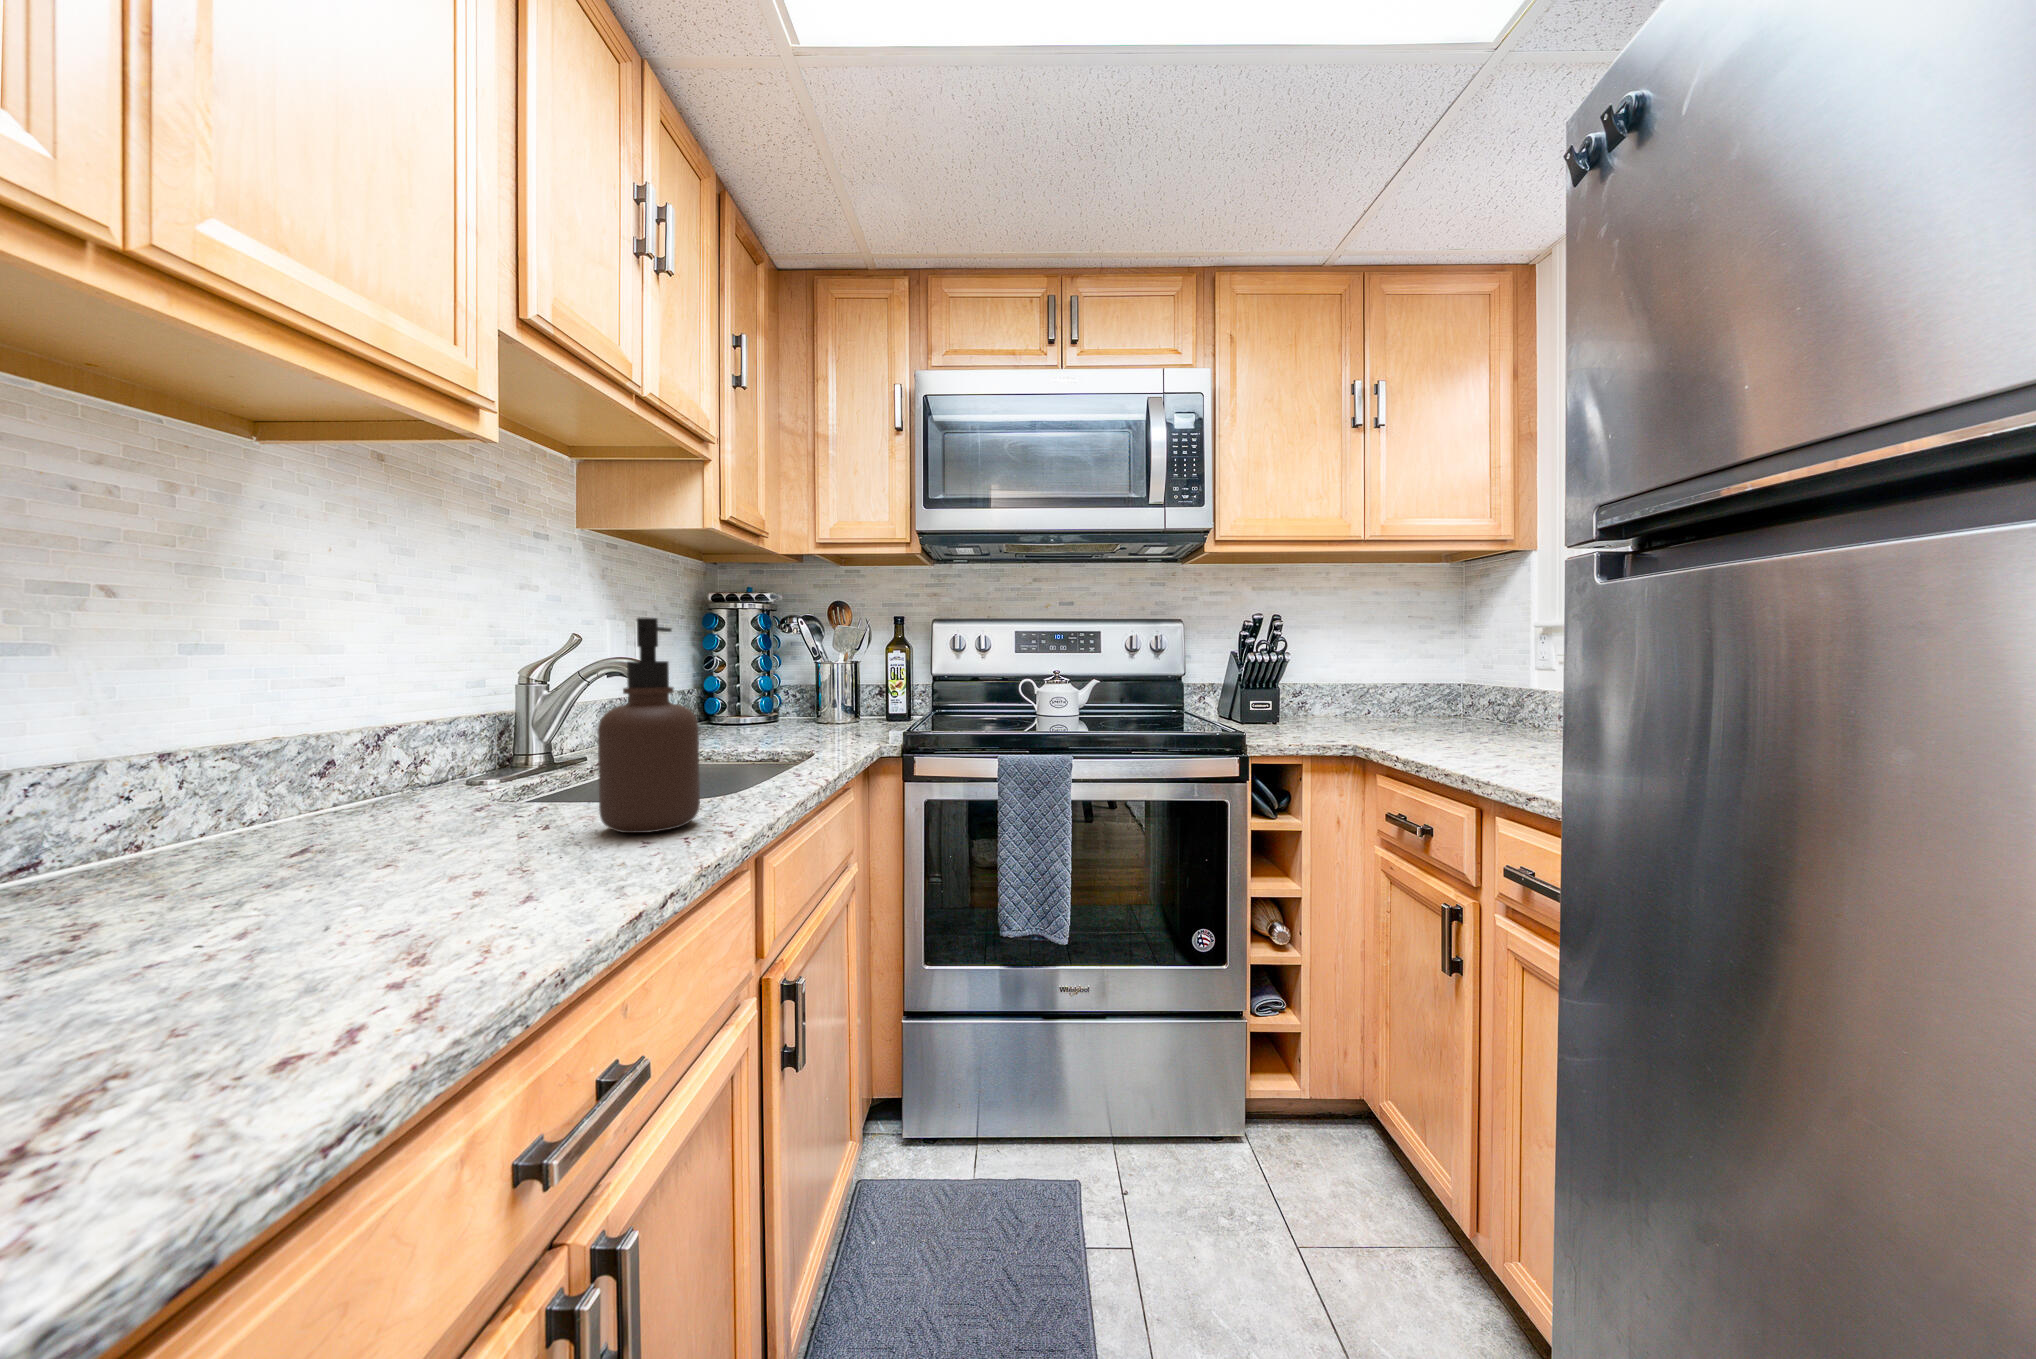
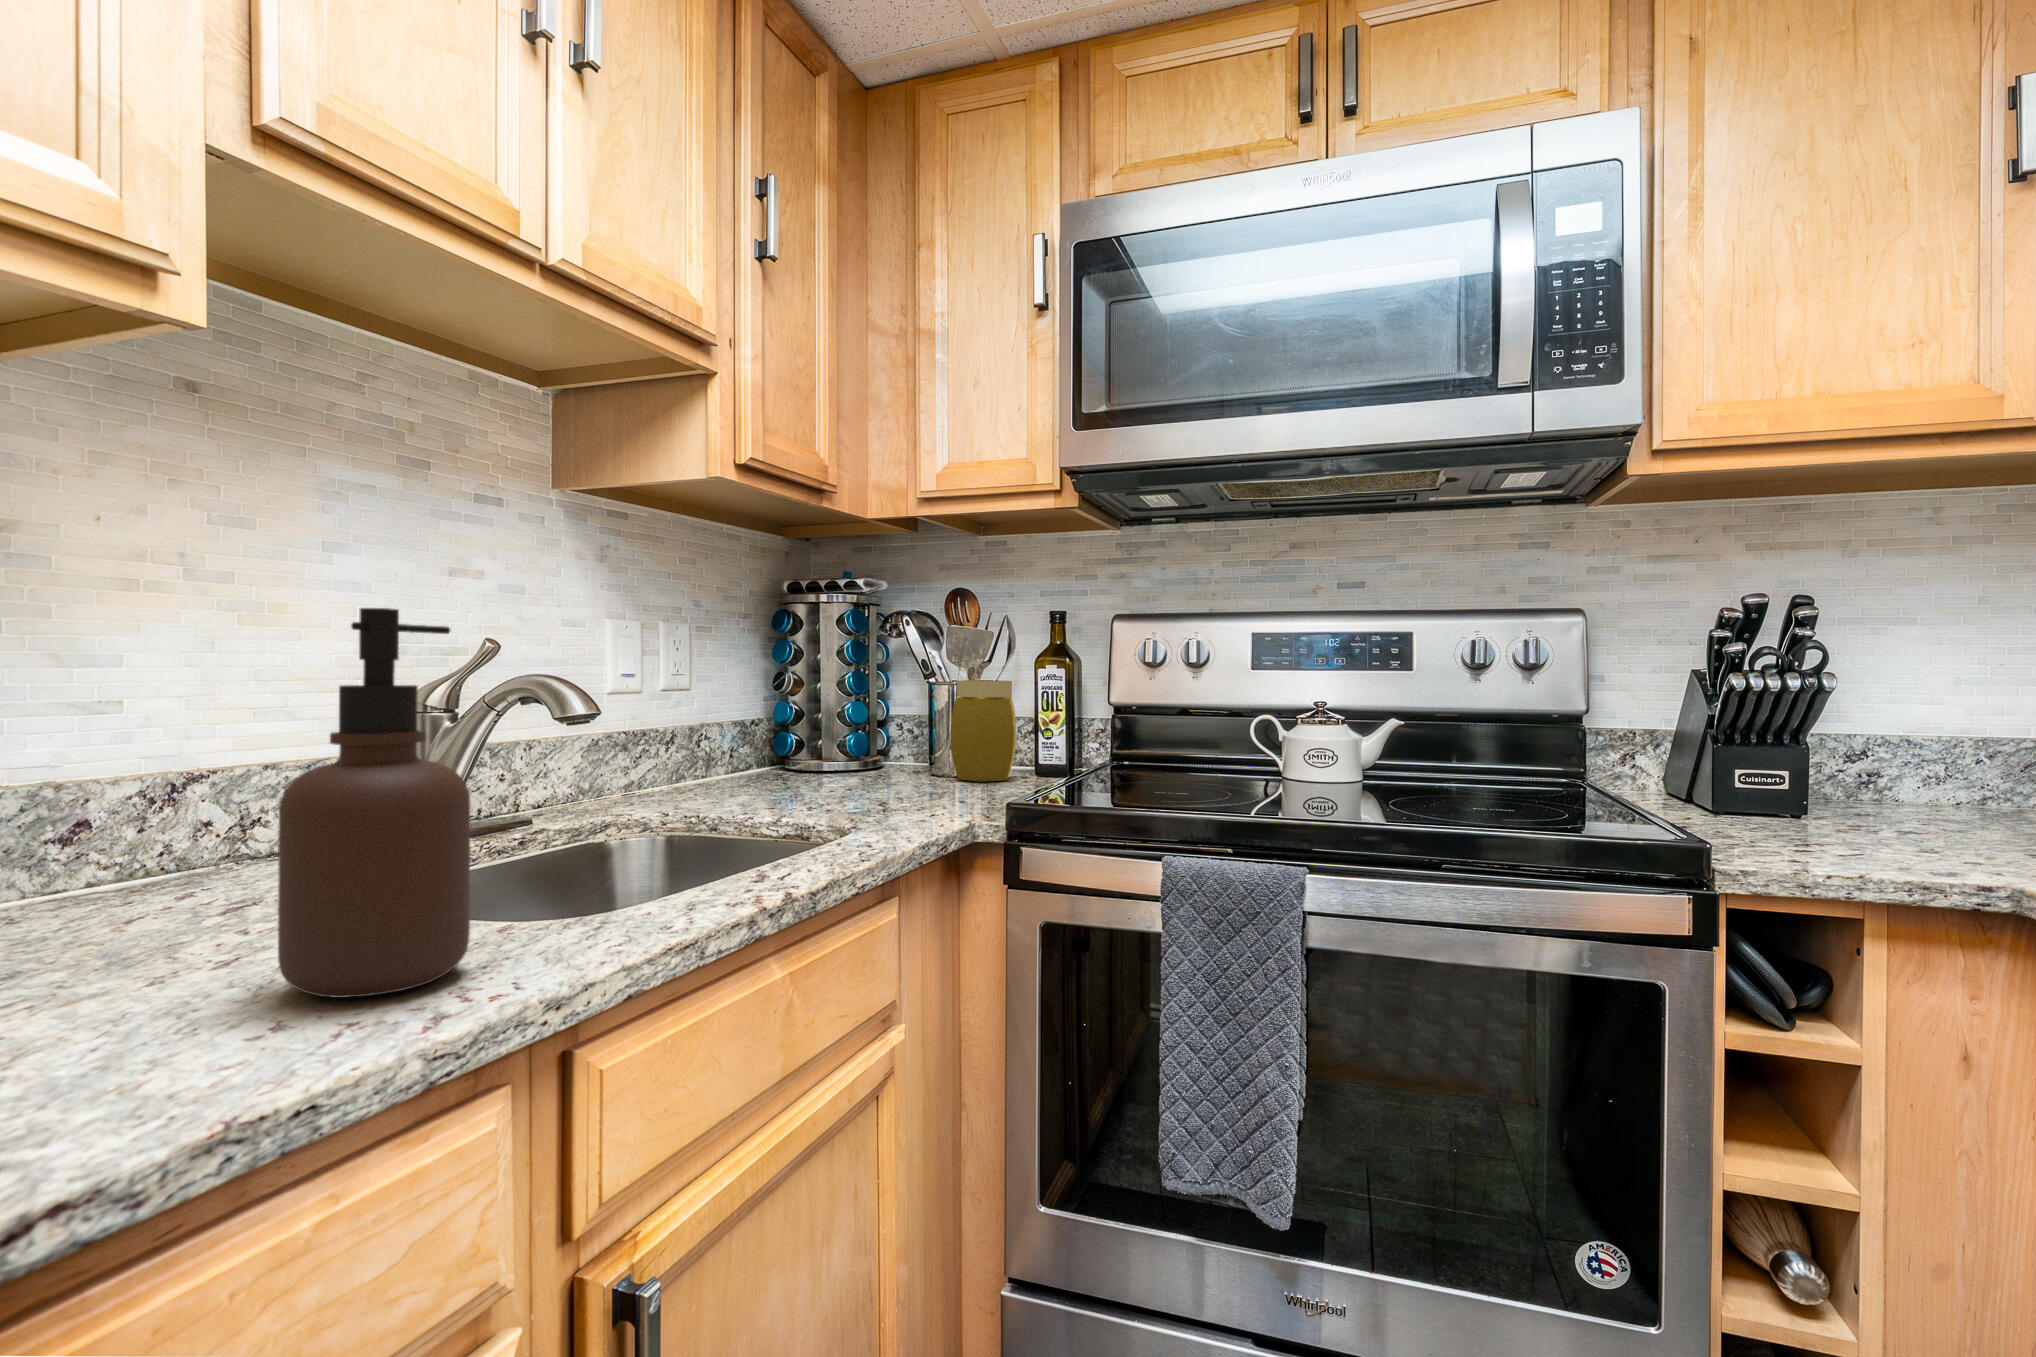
jar: none [838,660,880,725] -> present [951,680,1016,781]

